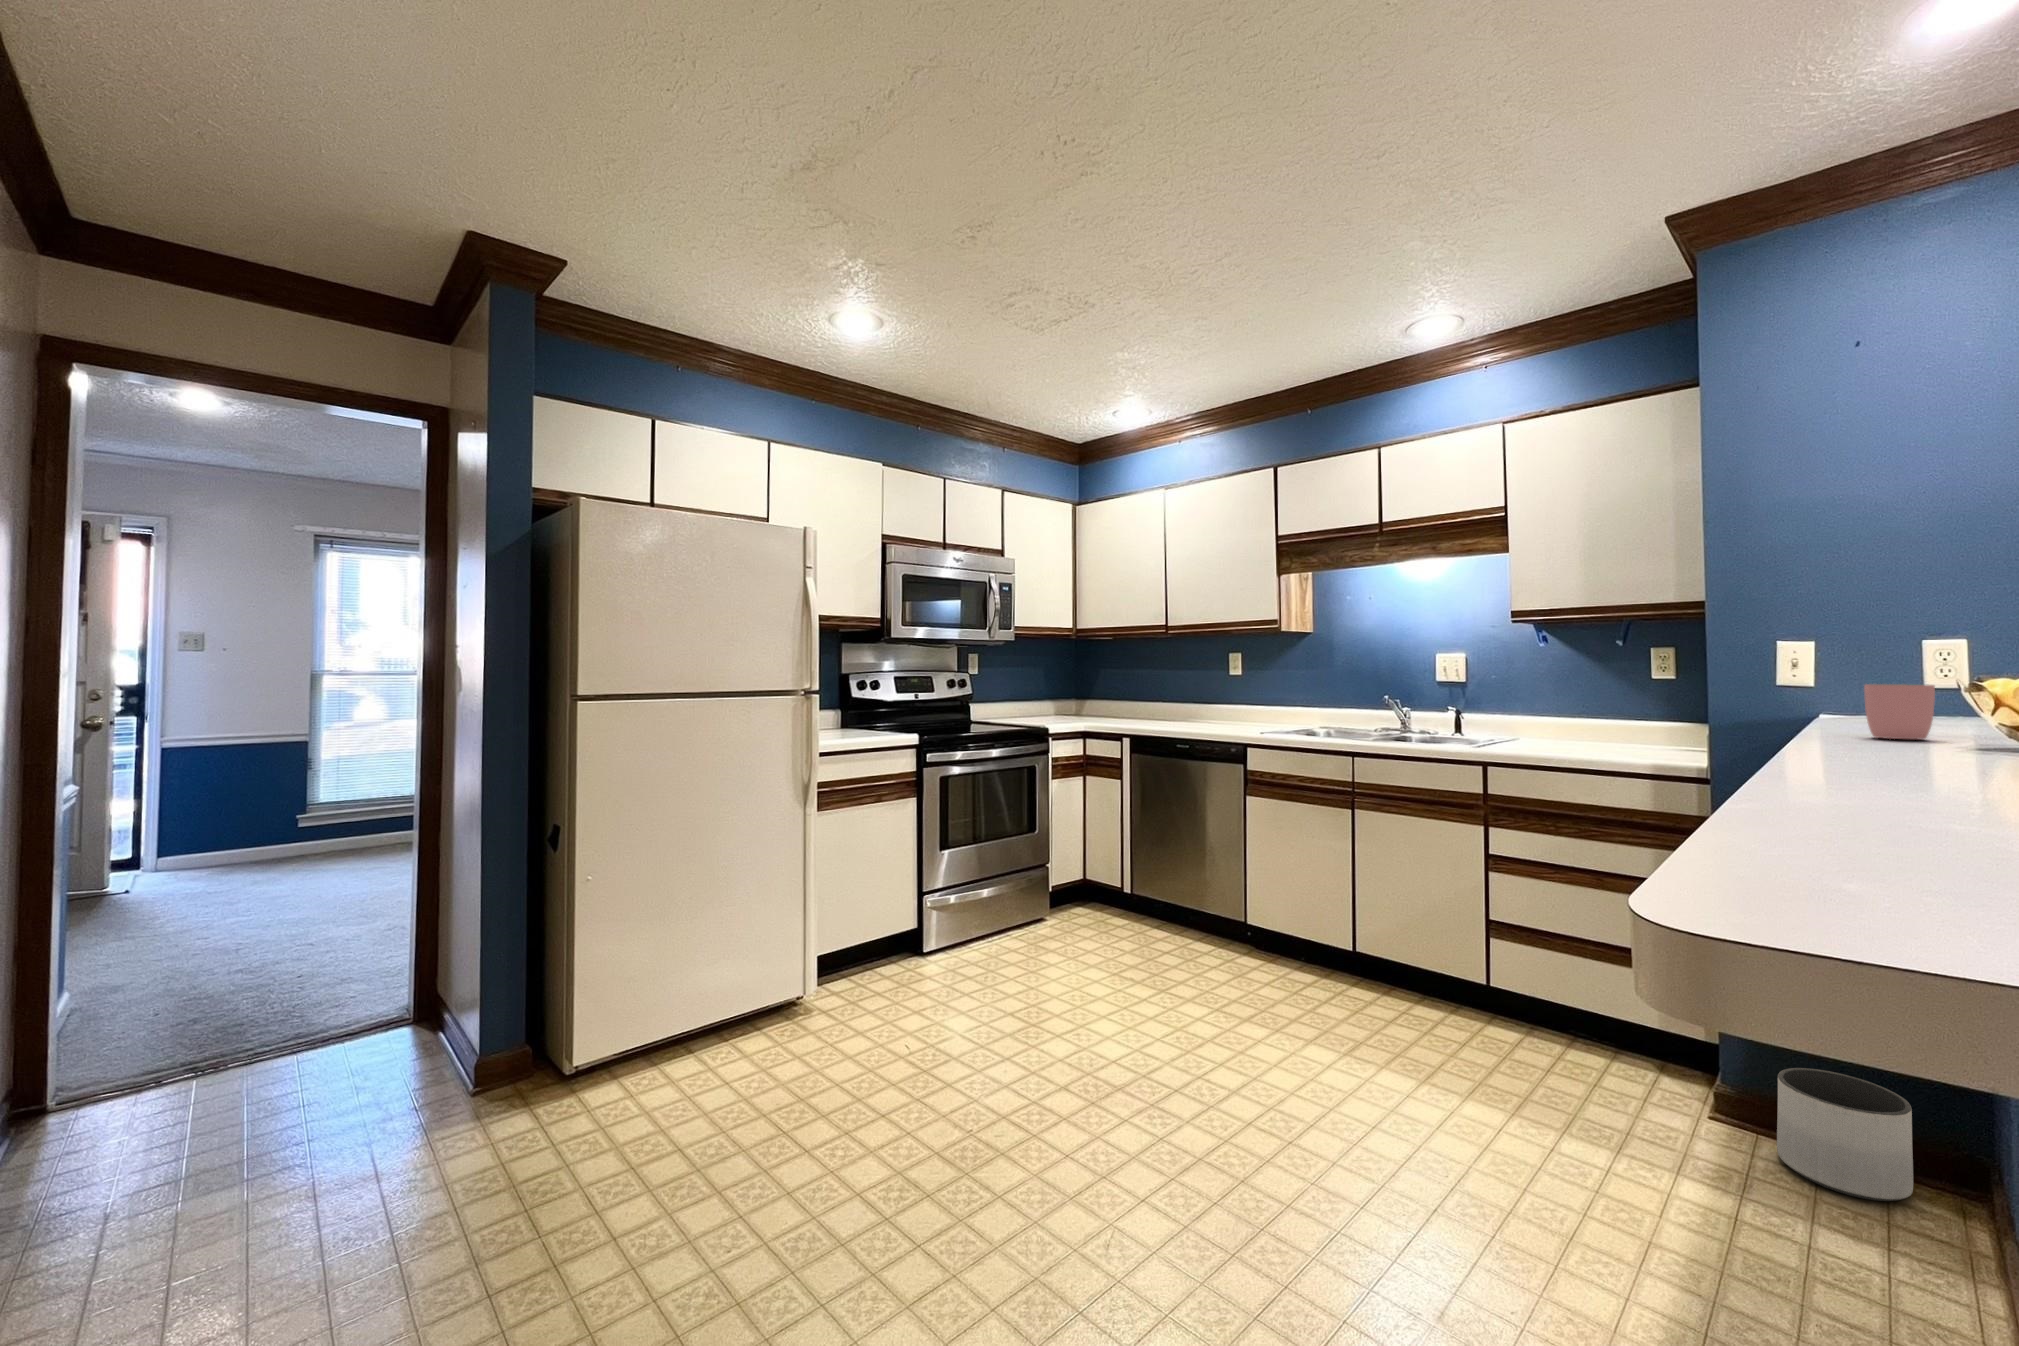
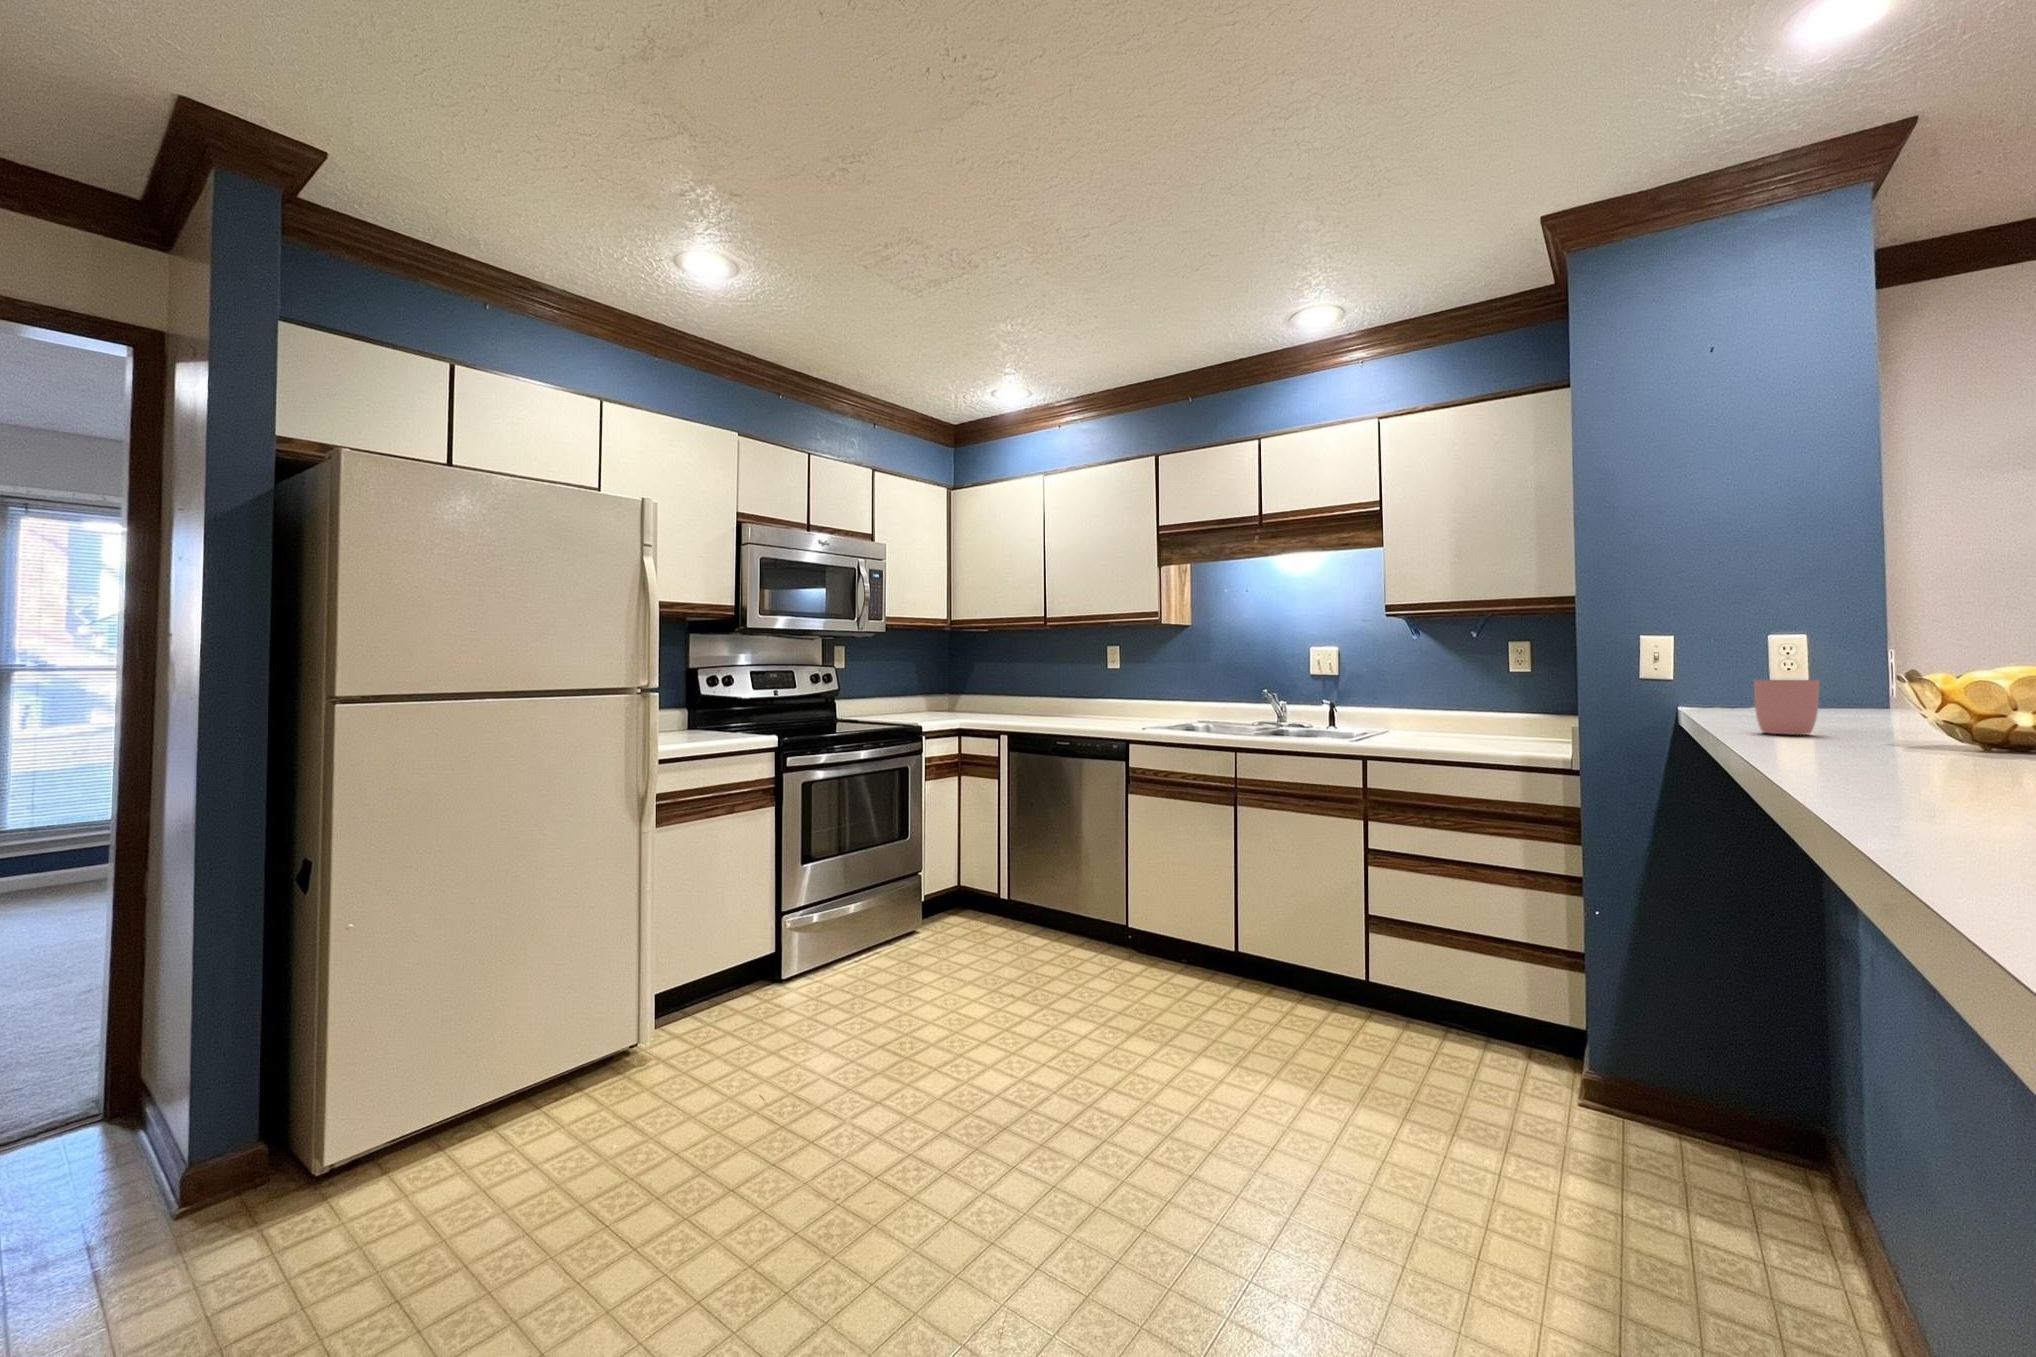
planter: present [1777,1068,1913,1201] -> none [1647,1054,1768,1181]

